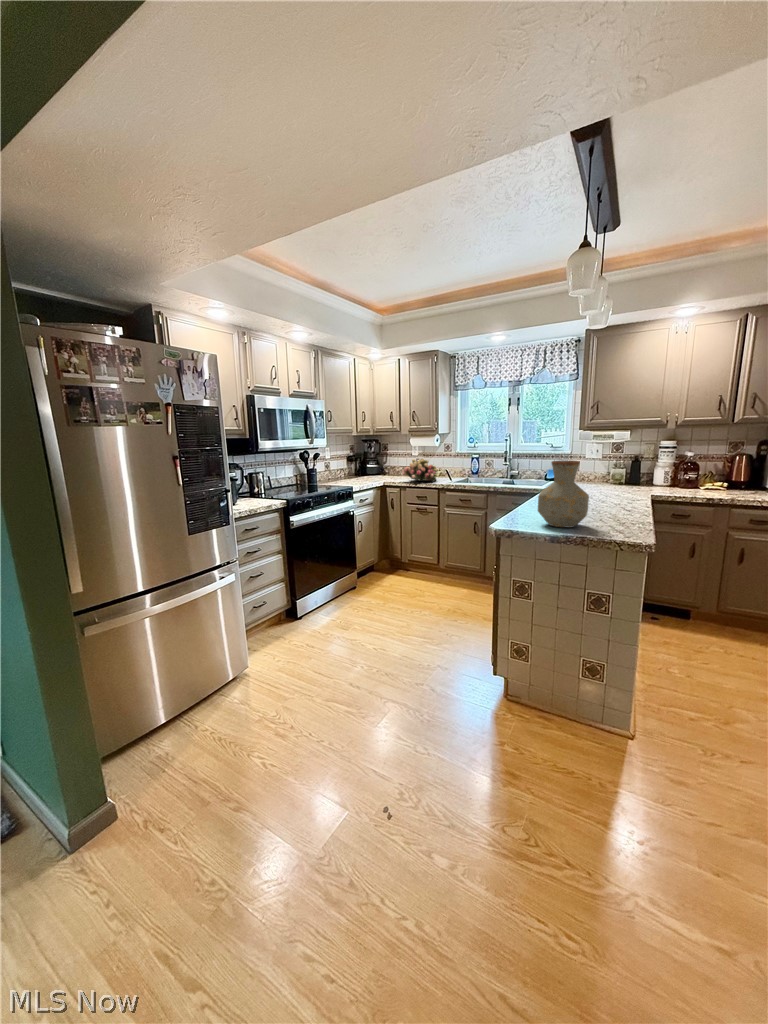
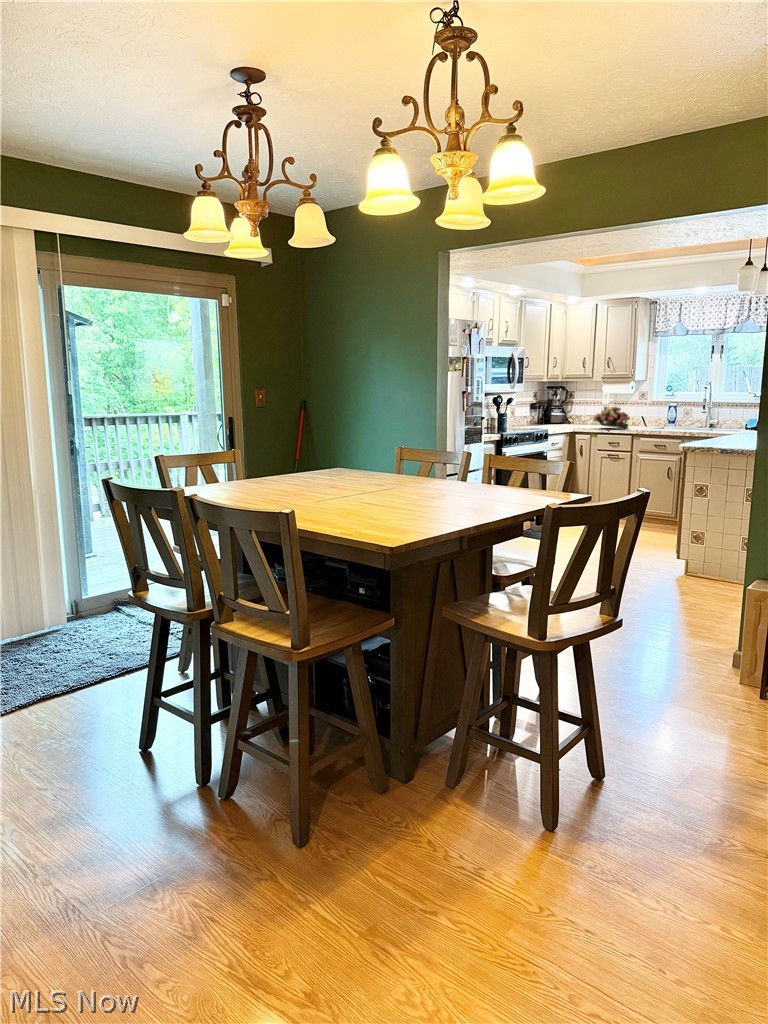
vase: present [538,460,589,527] -> none [702,401,739,447]

